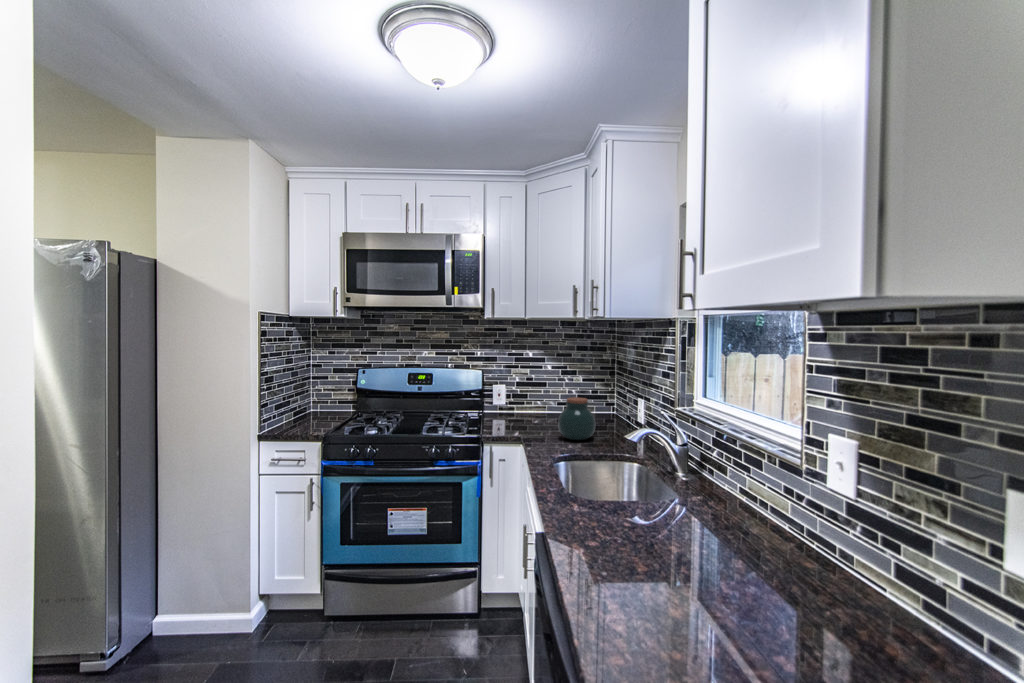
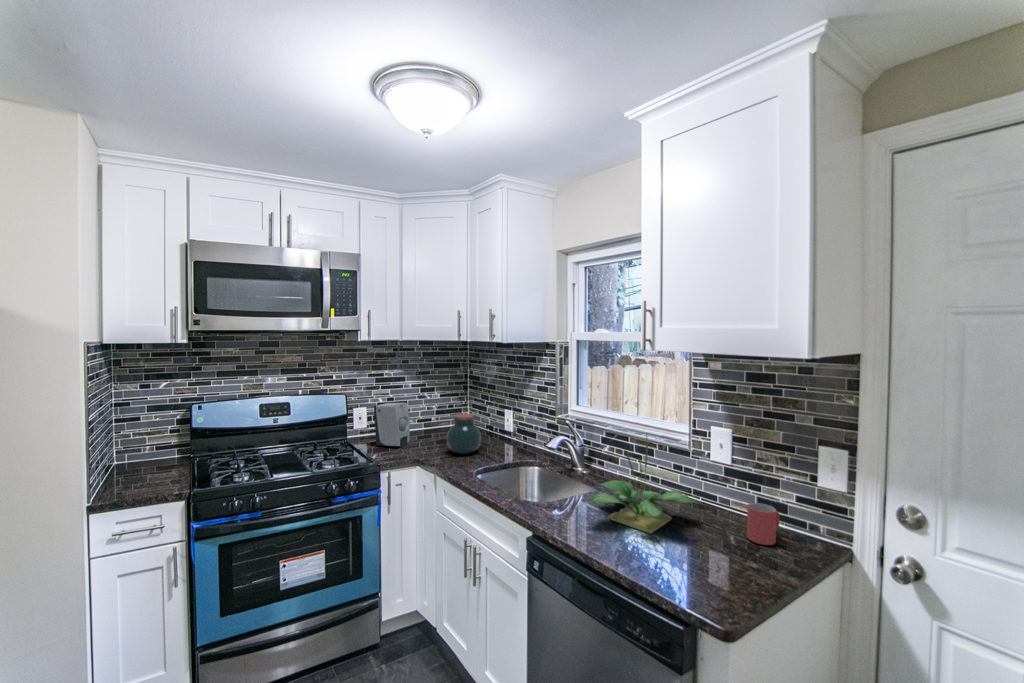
soap dispenser: none [506,382,538,427] -> present [374,403,410,447]
potted plant: none [603,428,774,568] -> present [591,435,699,533]
mug: none [831,565,910,648] -> present [747,503,779,545]

